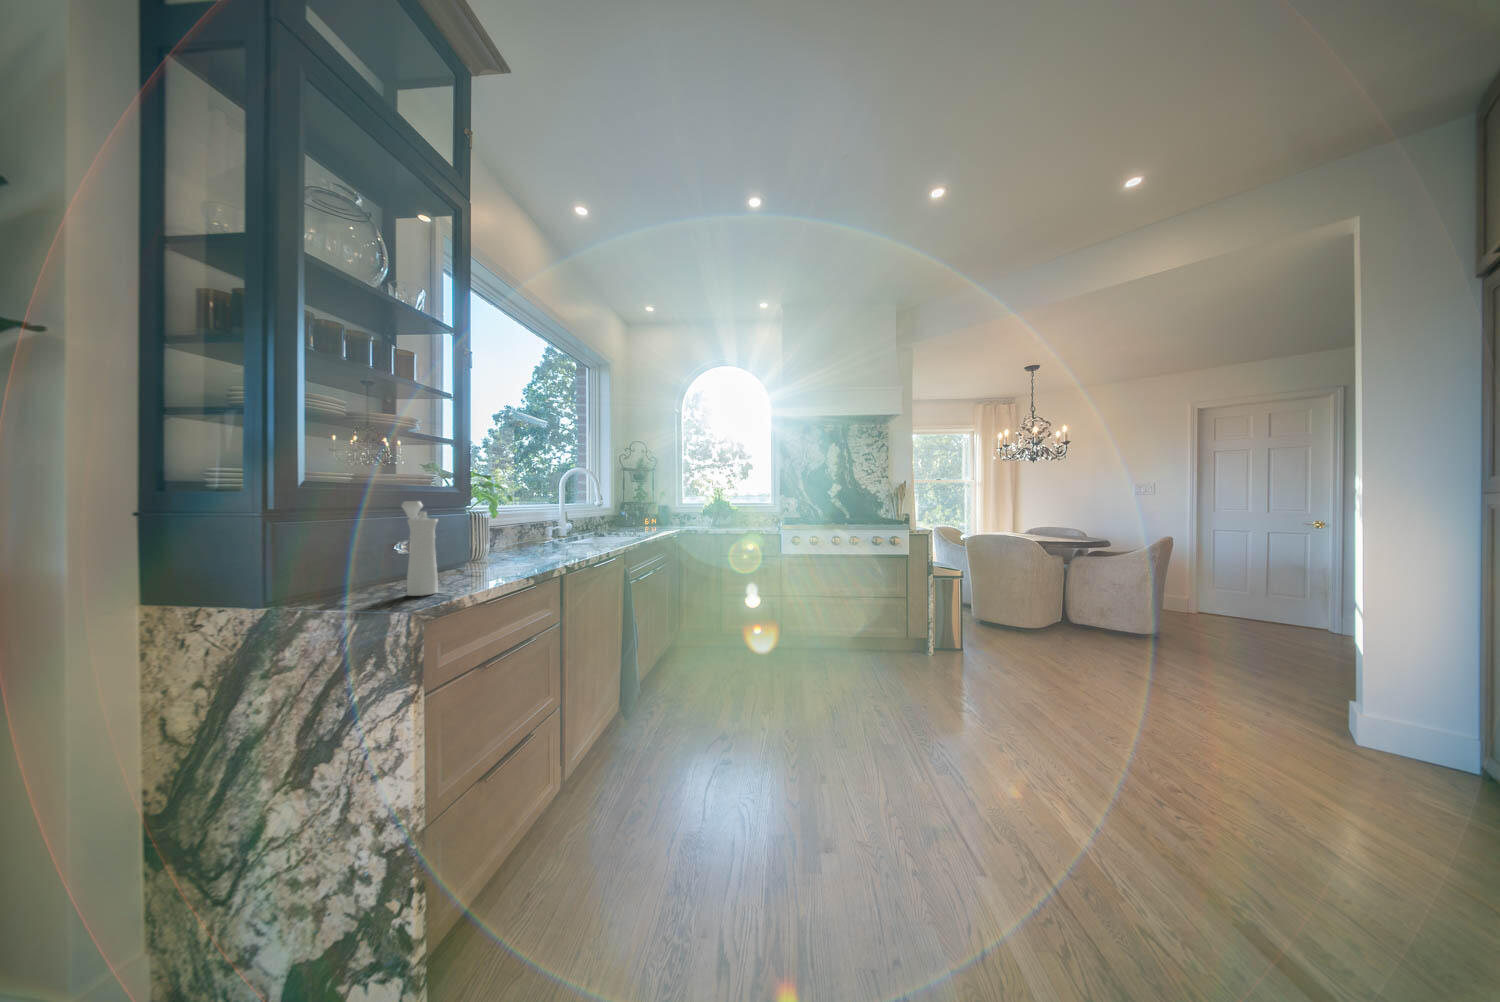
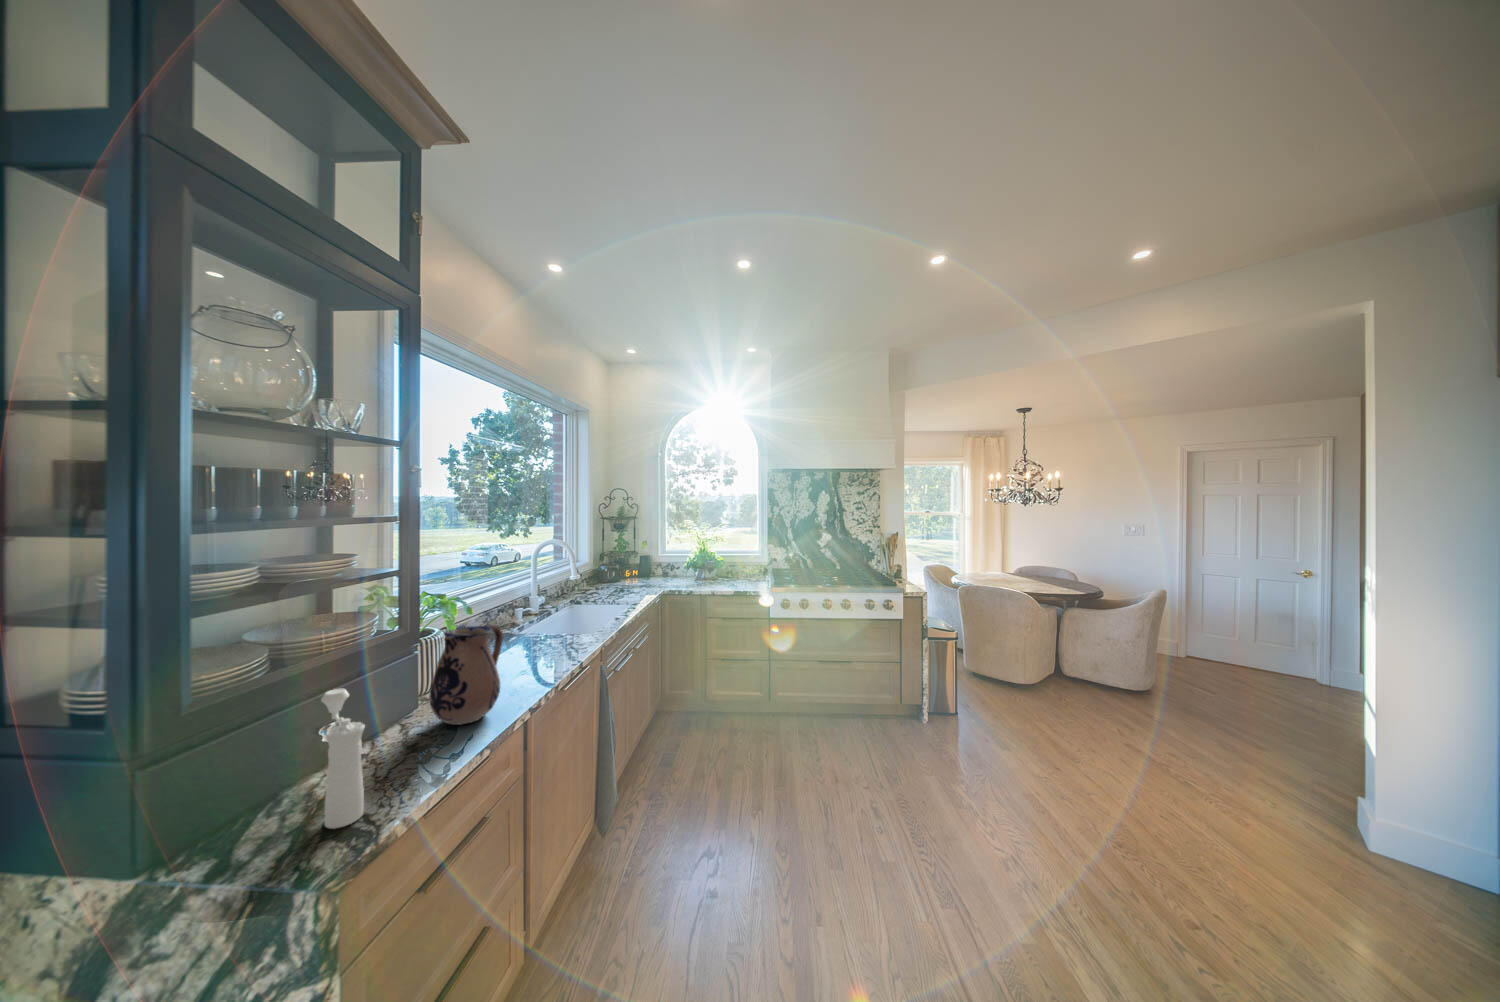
ceramic pitcher: none [484,492,544,569] -> present [430,625,503,725]

